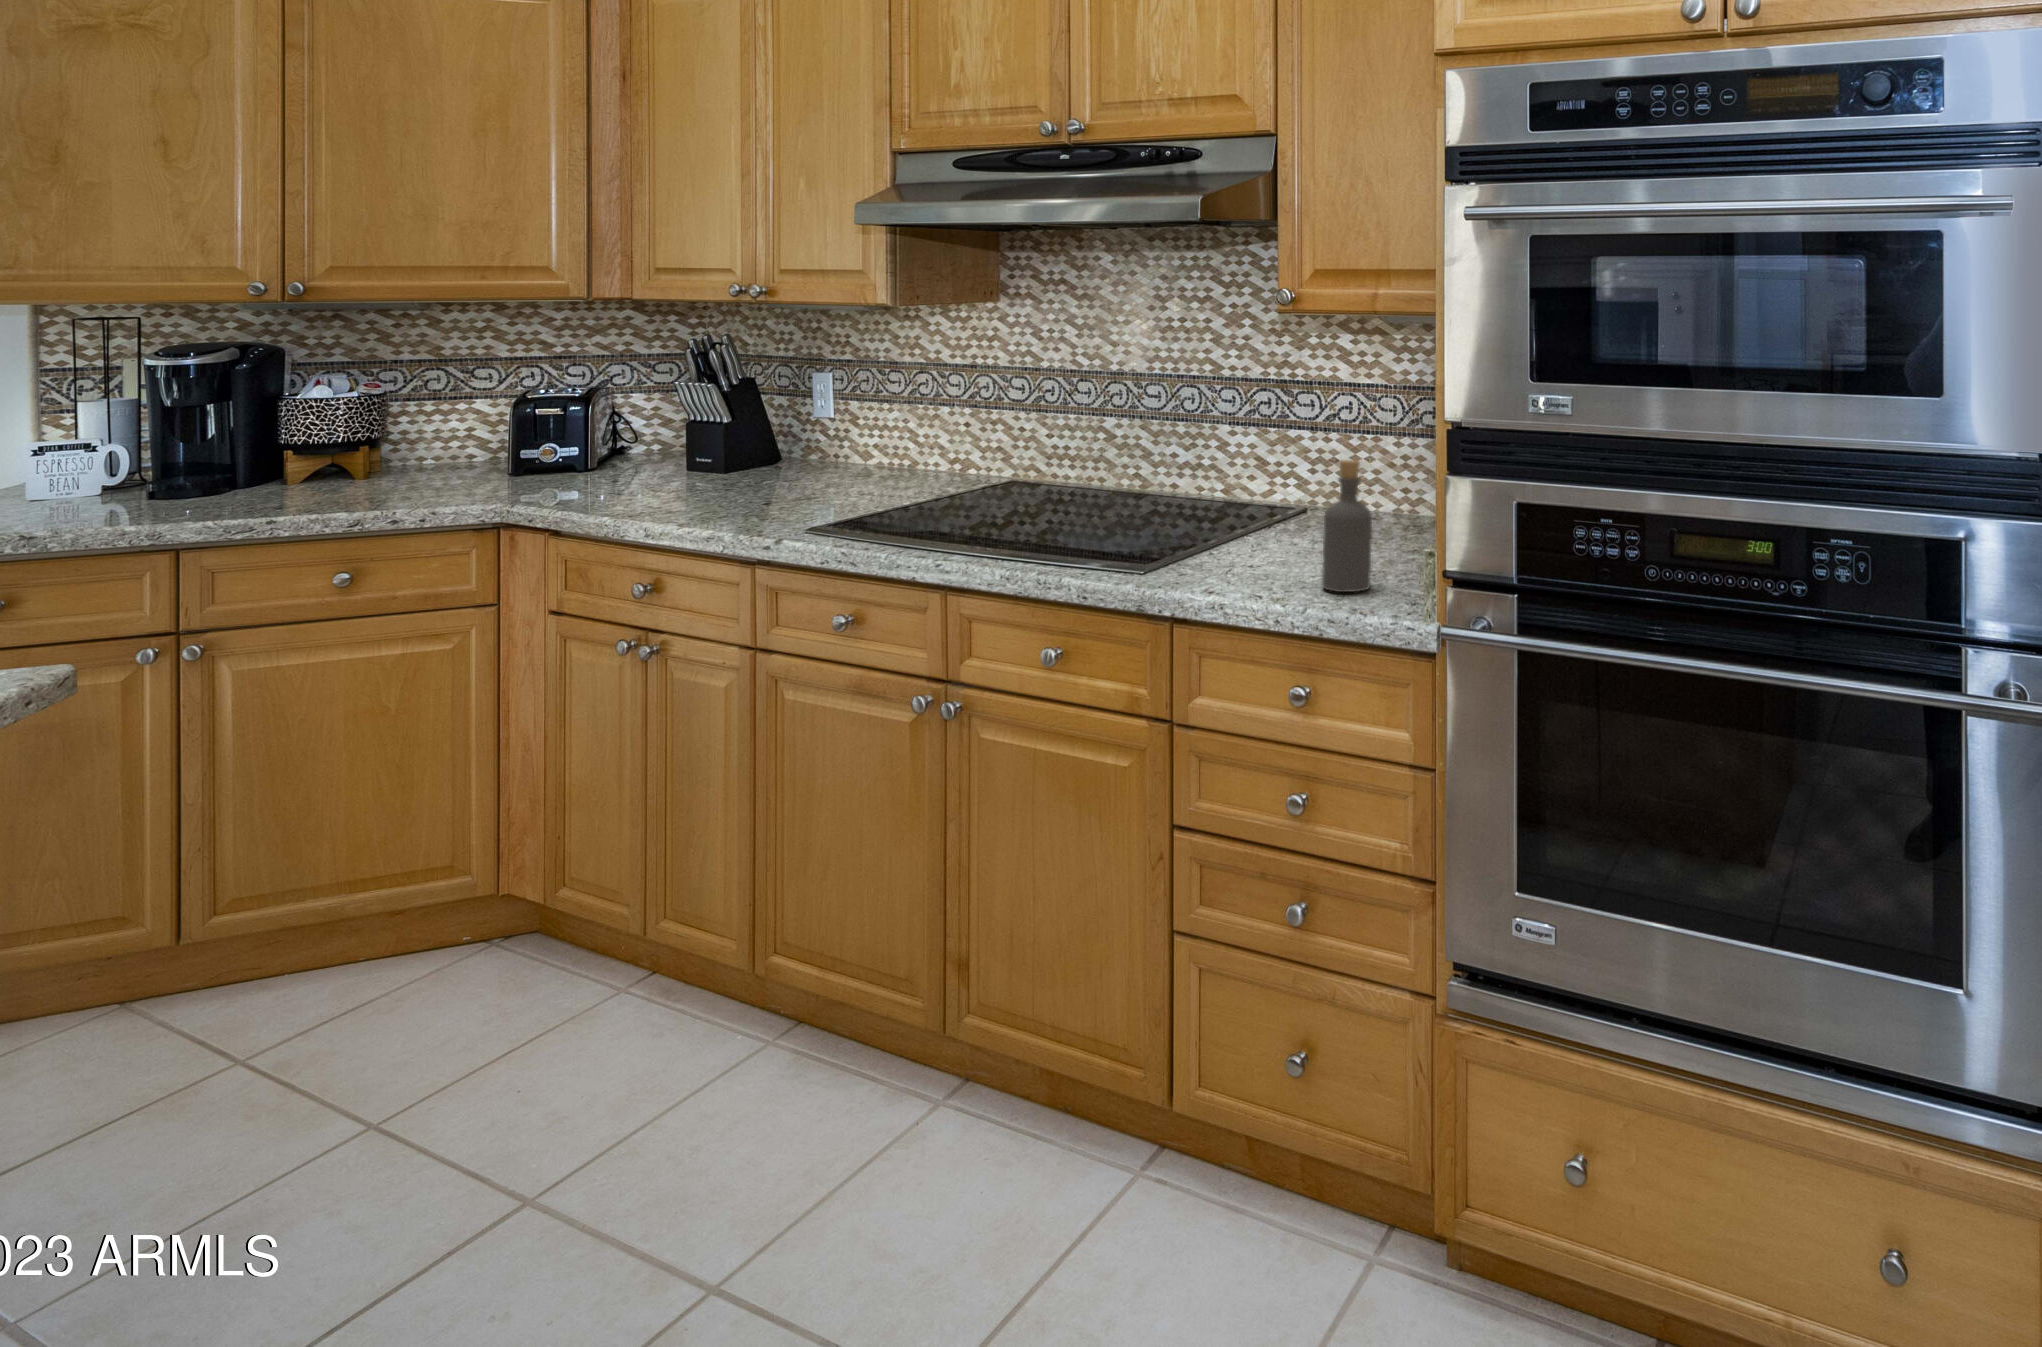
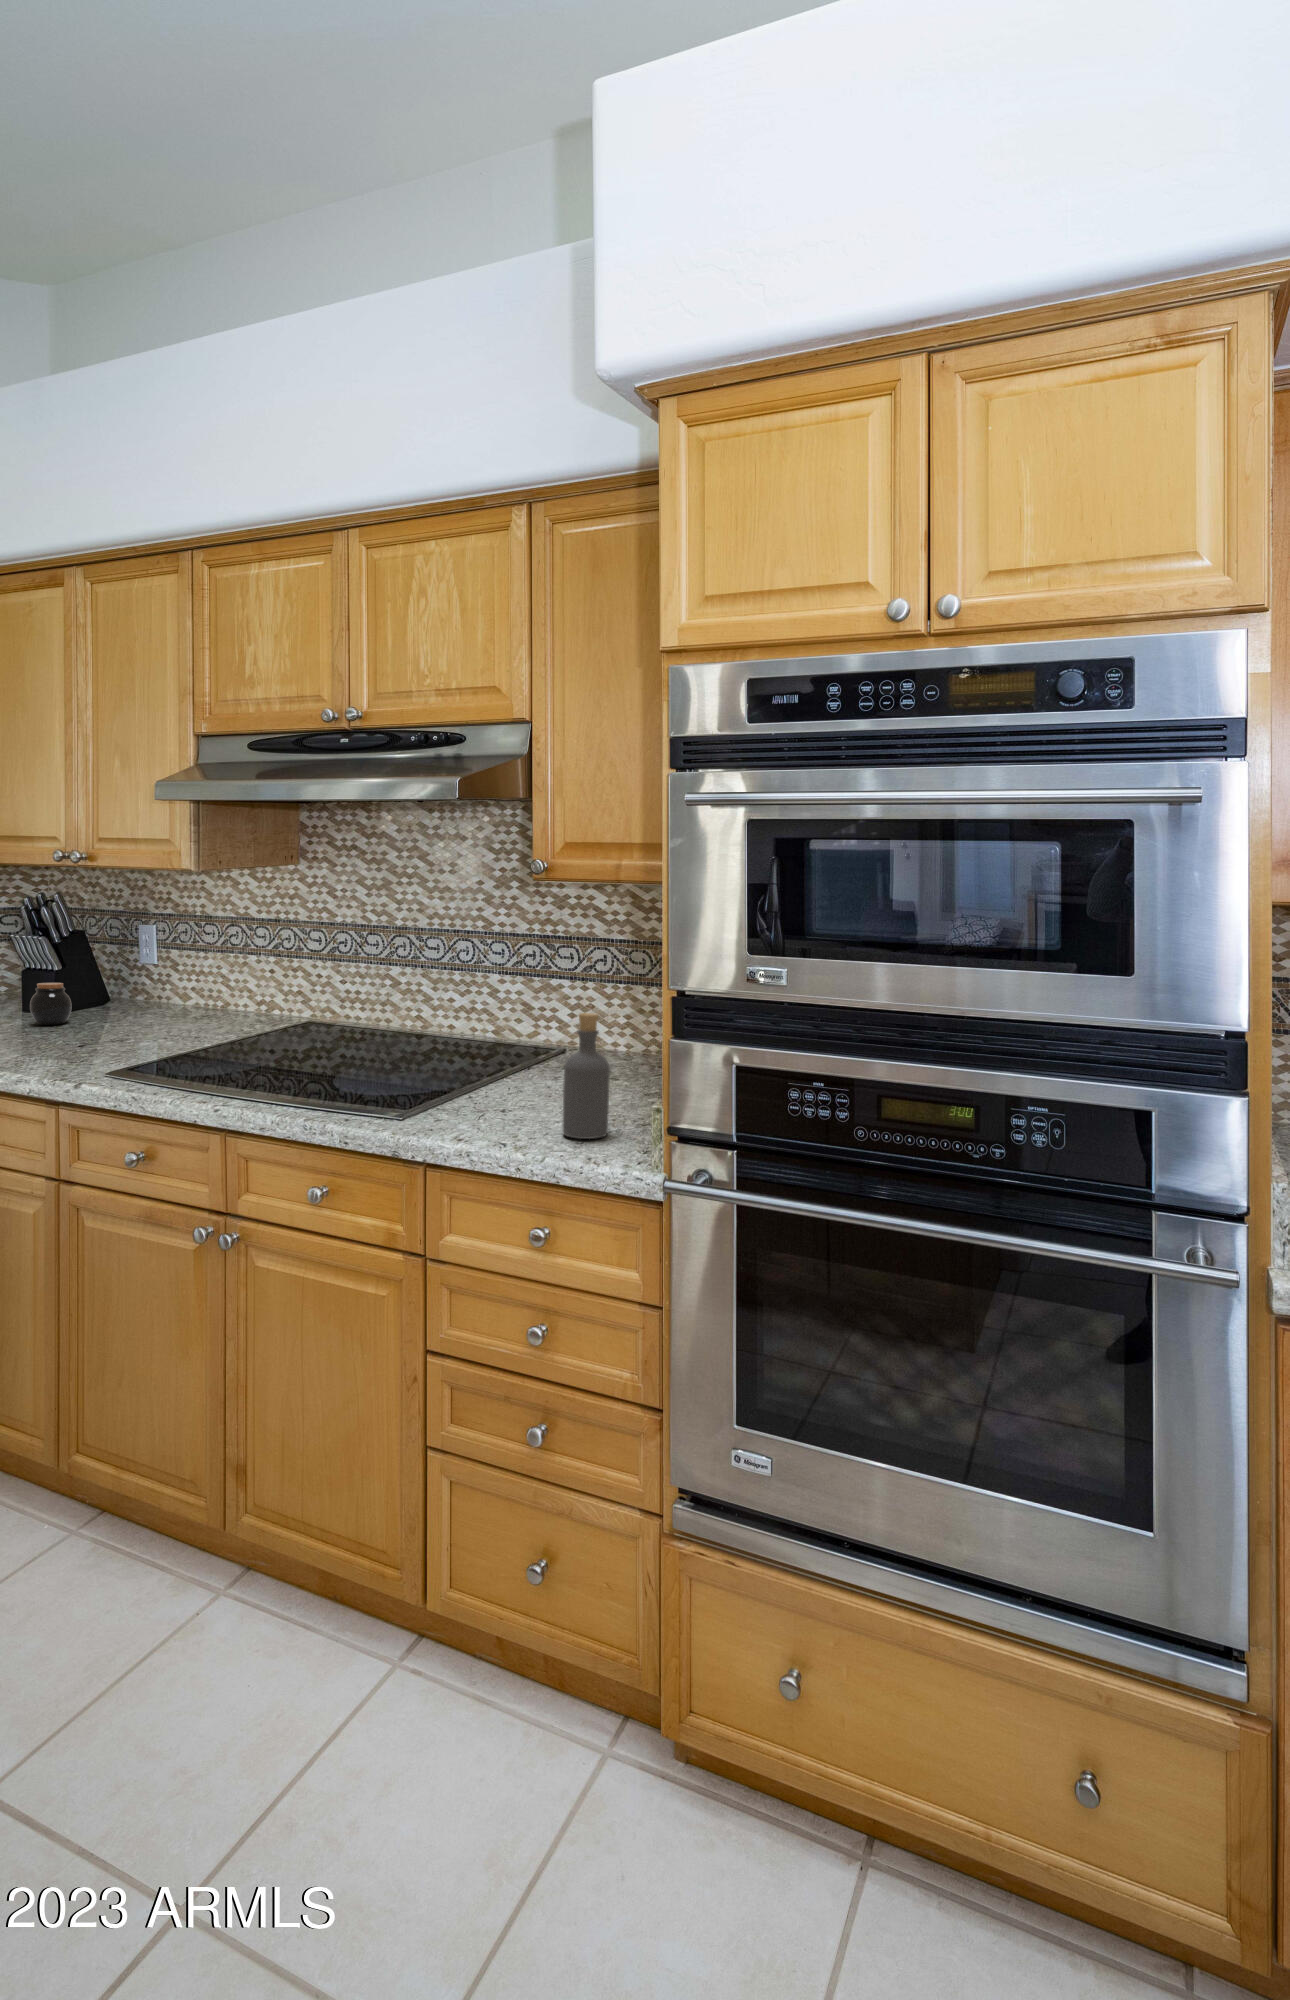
jar: none [689,439,737,486] -> present [30,983,72,1025]

